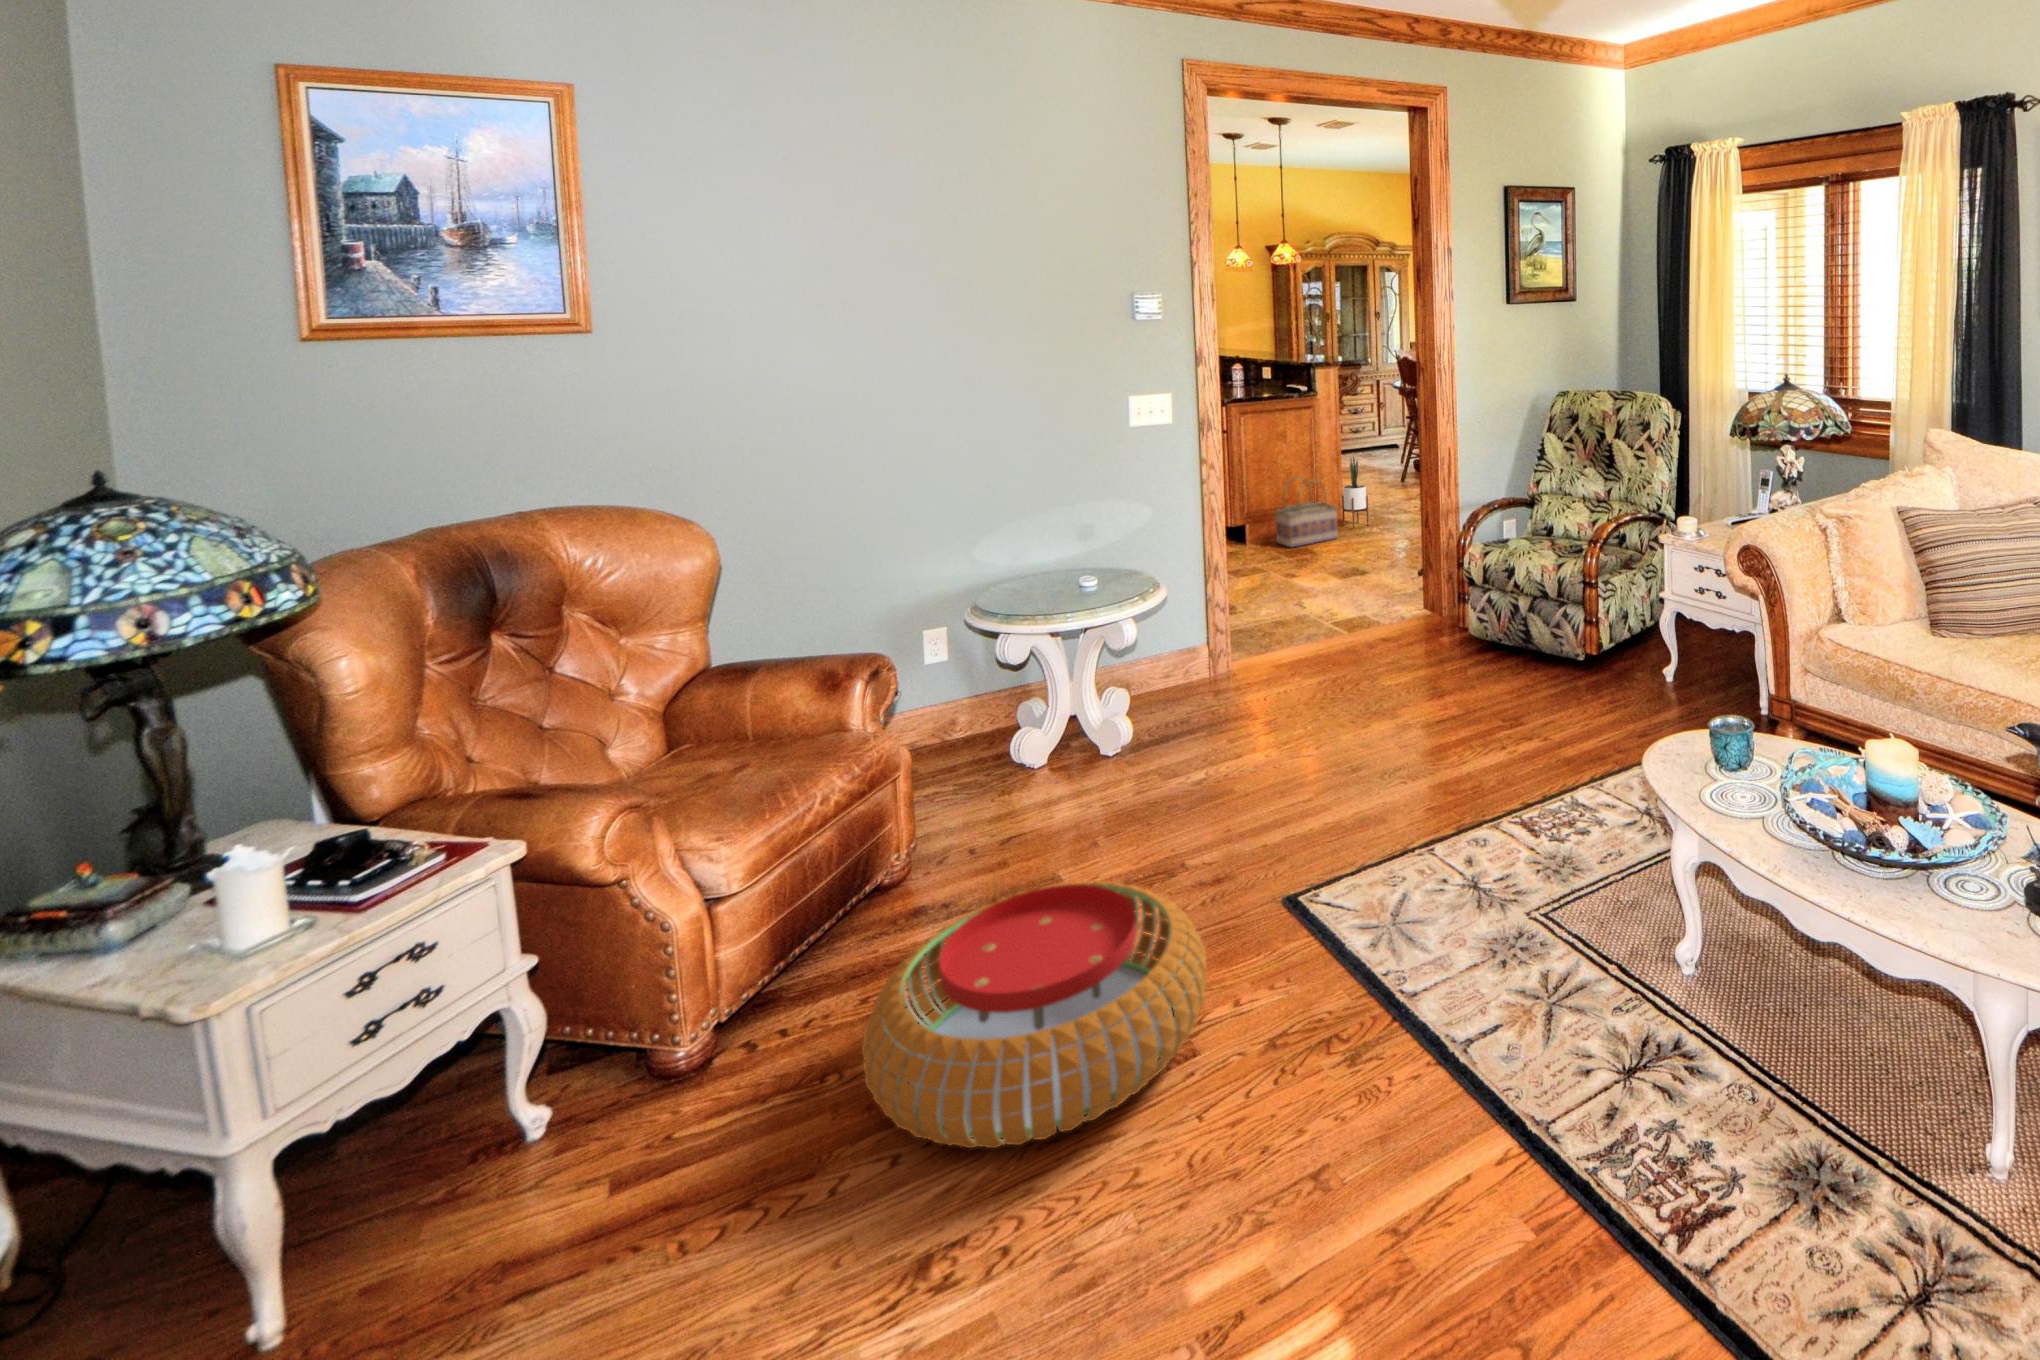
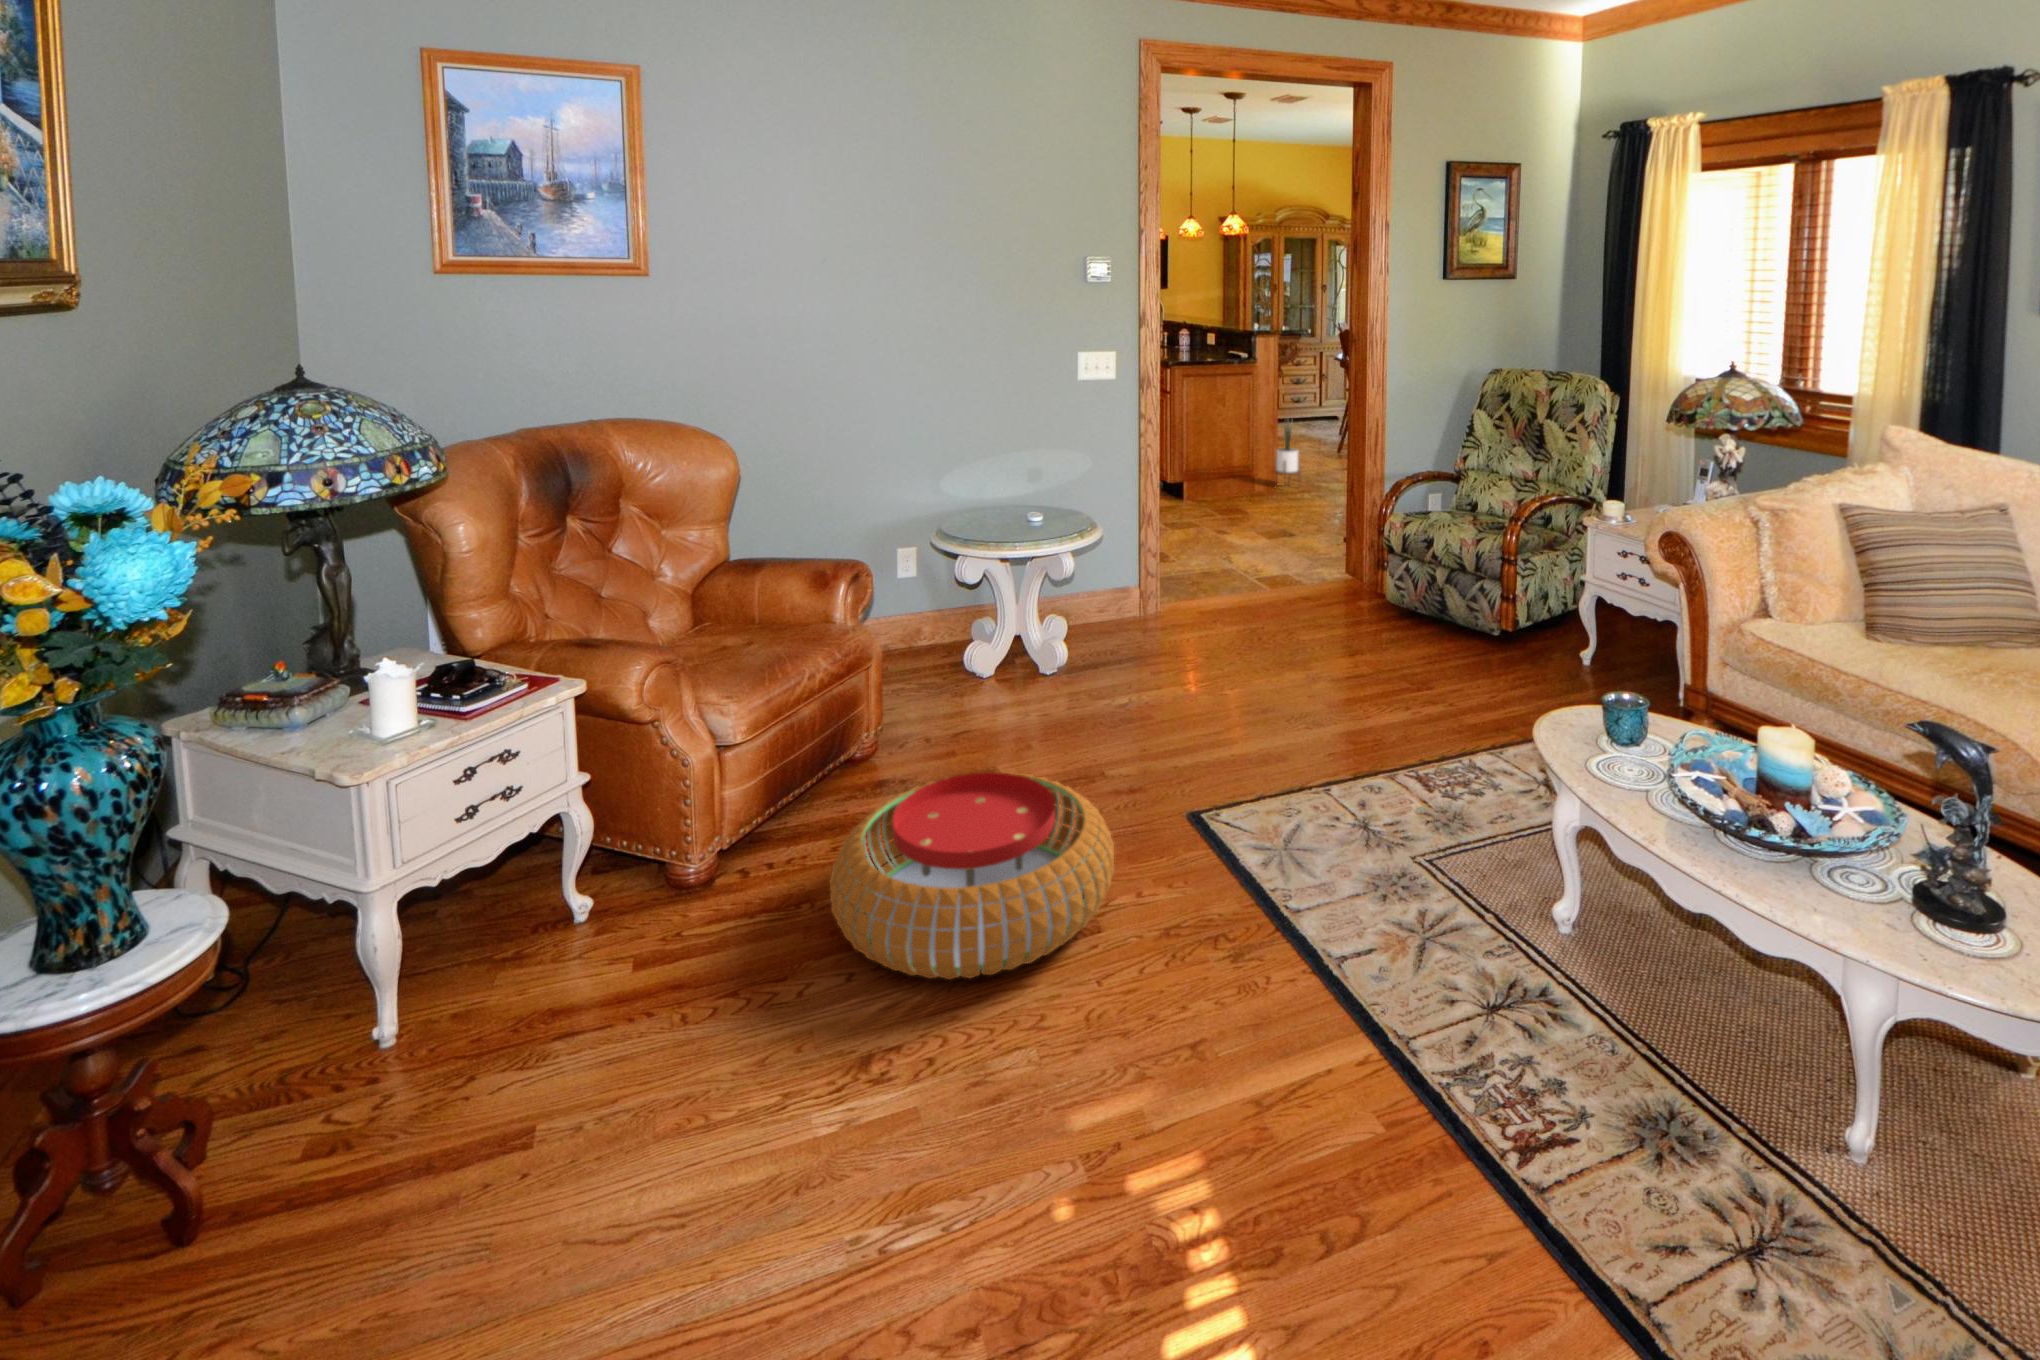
basket: present [1275,477,1338,547] -> none [1209,436,1270,504]

